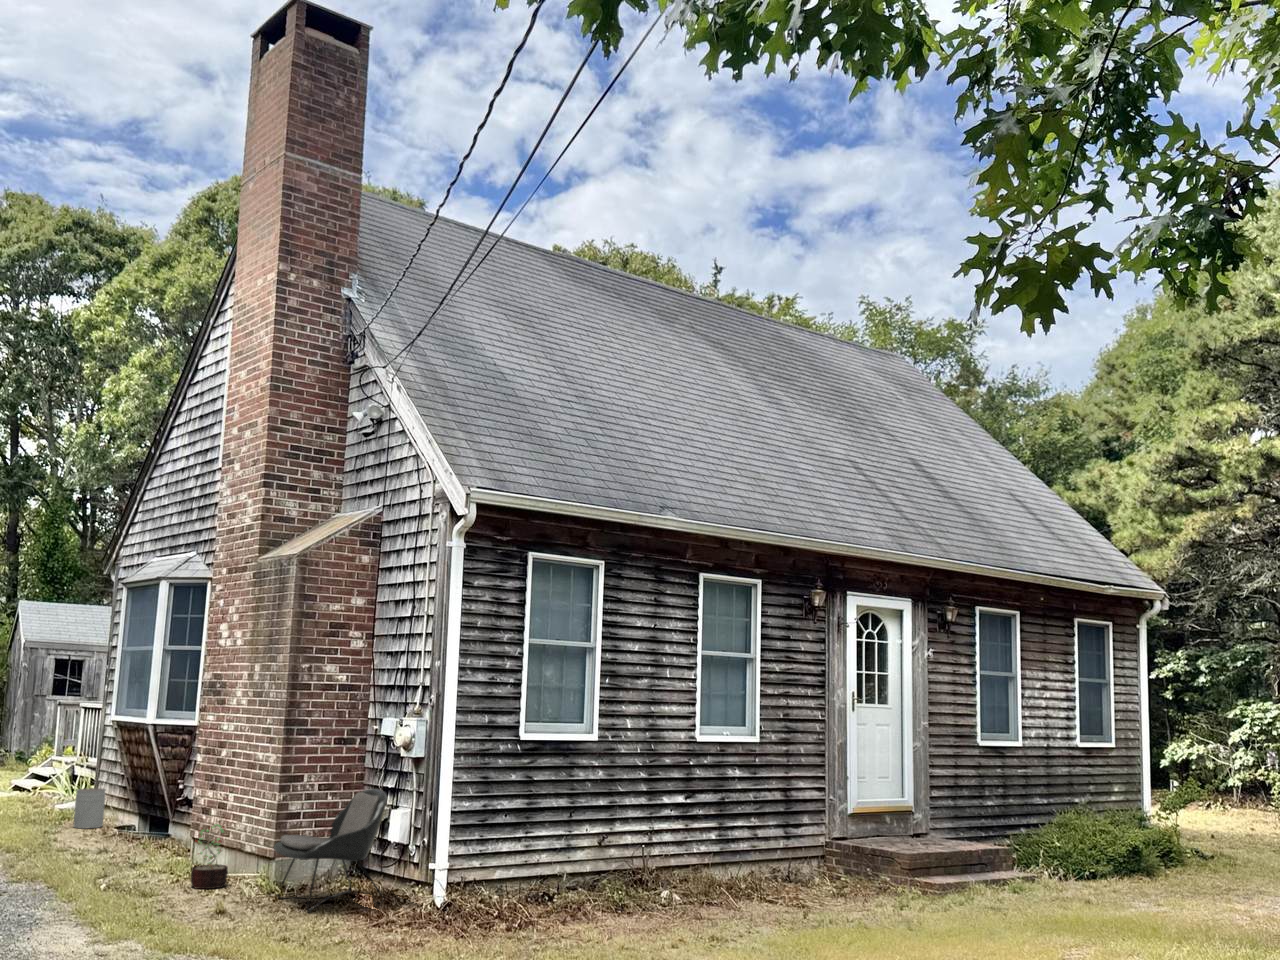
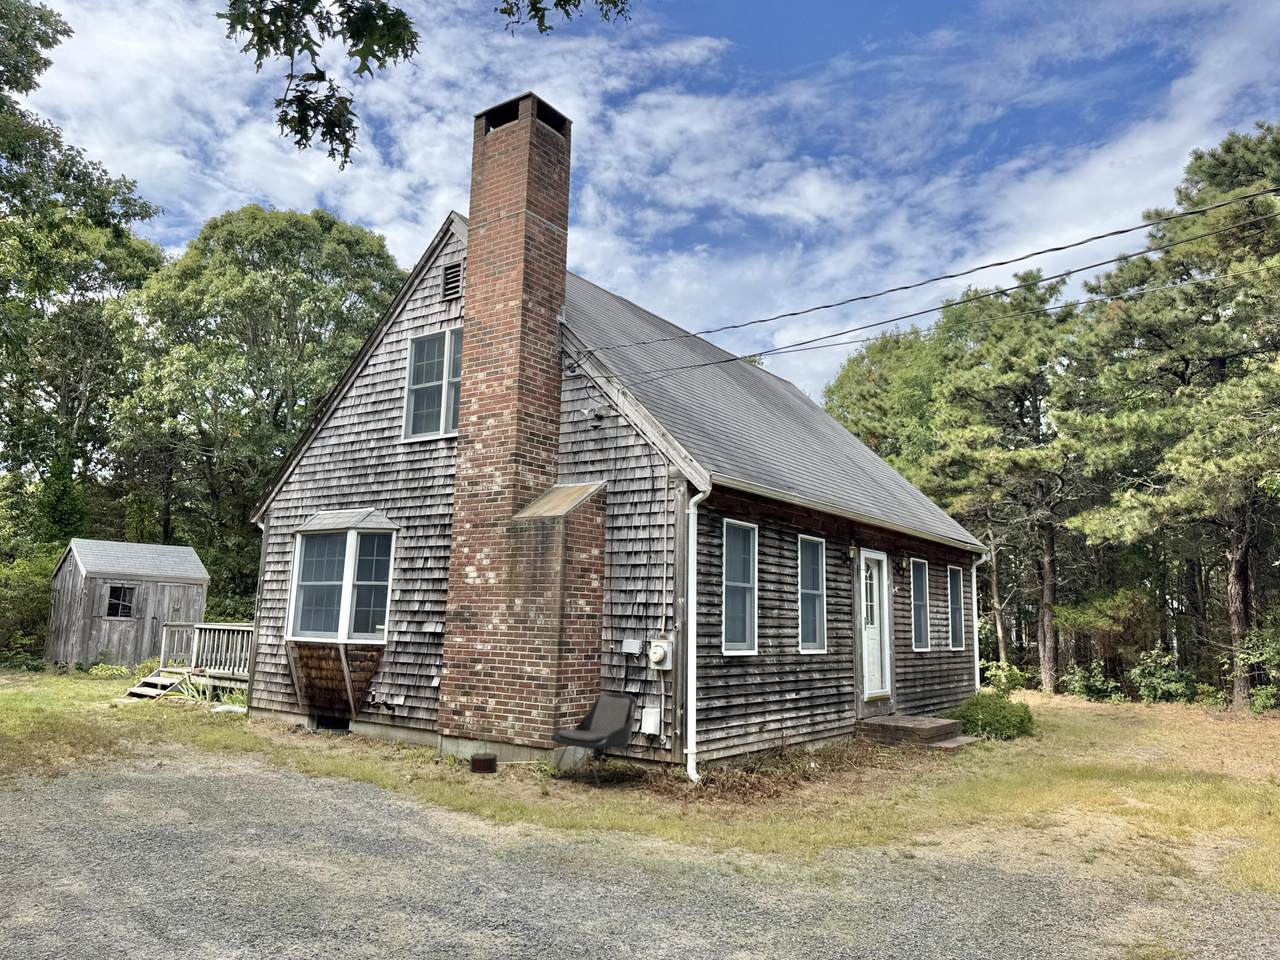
bucket: present [73,788,106,829] -> none [270,693,298,725]

